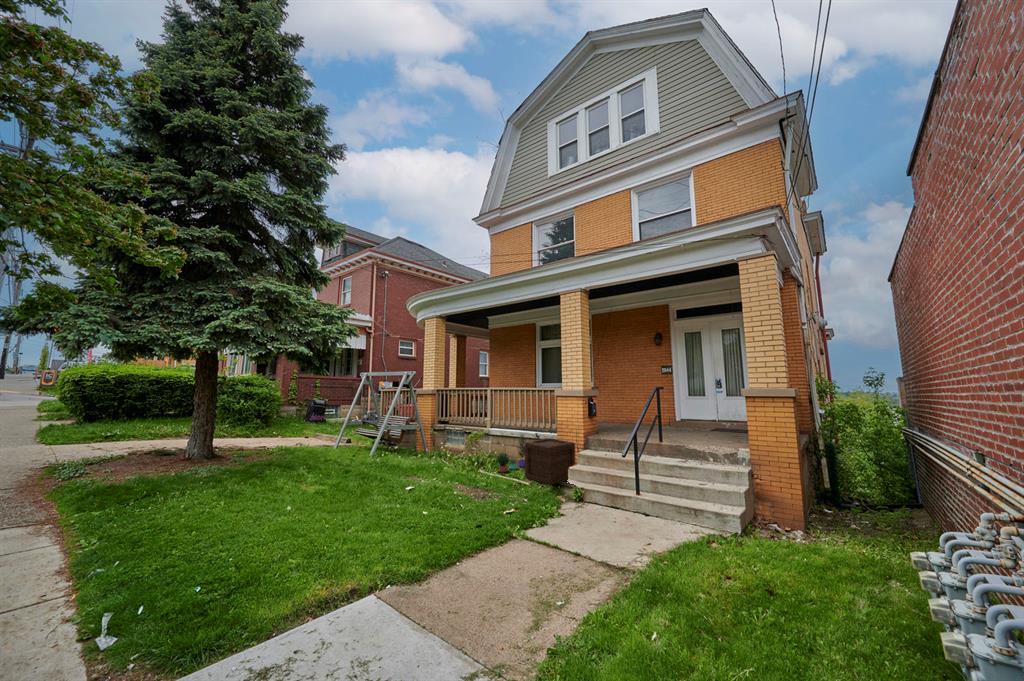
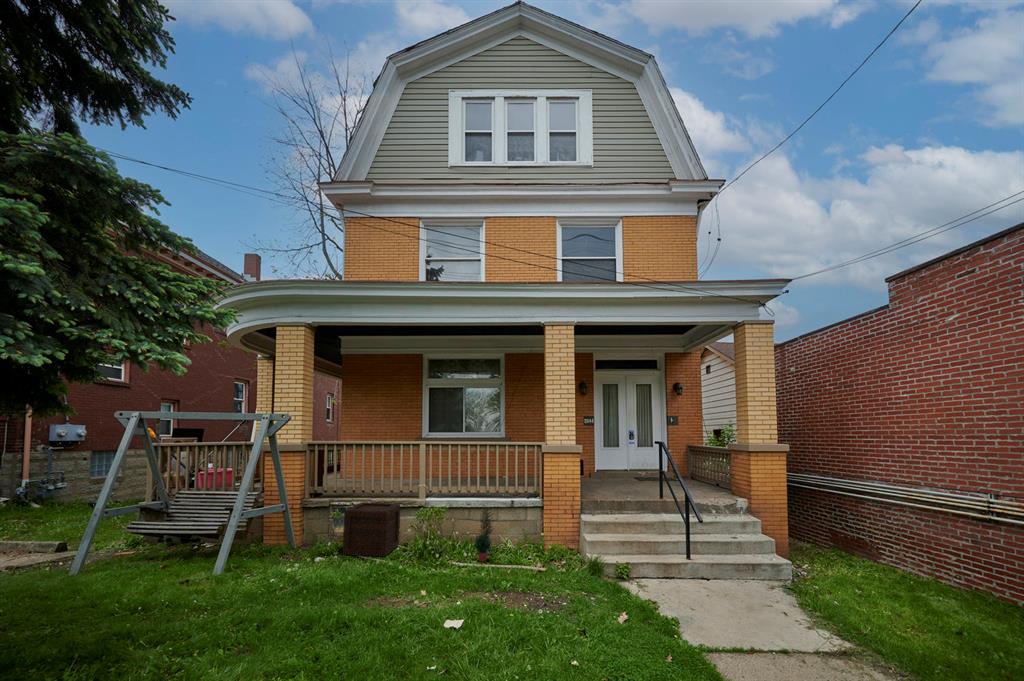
wooden crate: present [525,438,576,485] -> present [342,502,400,557]

